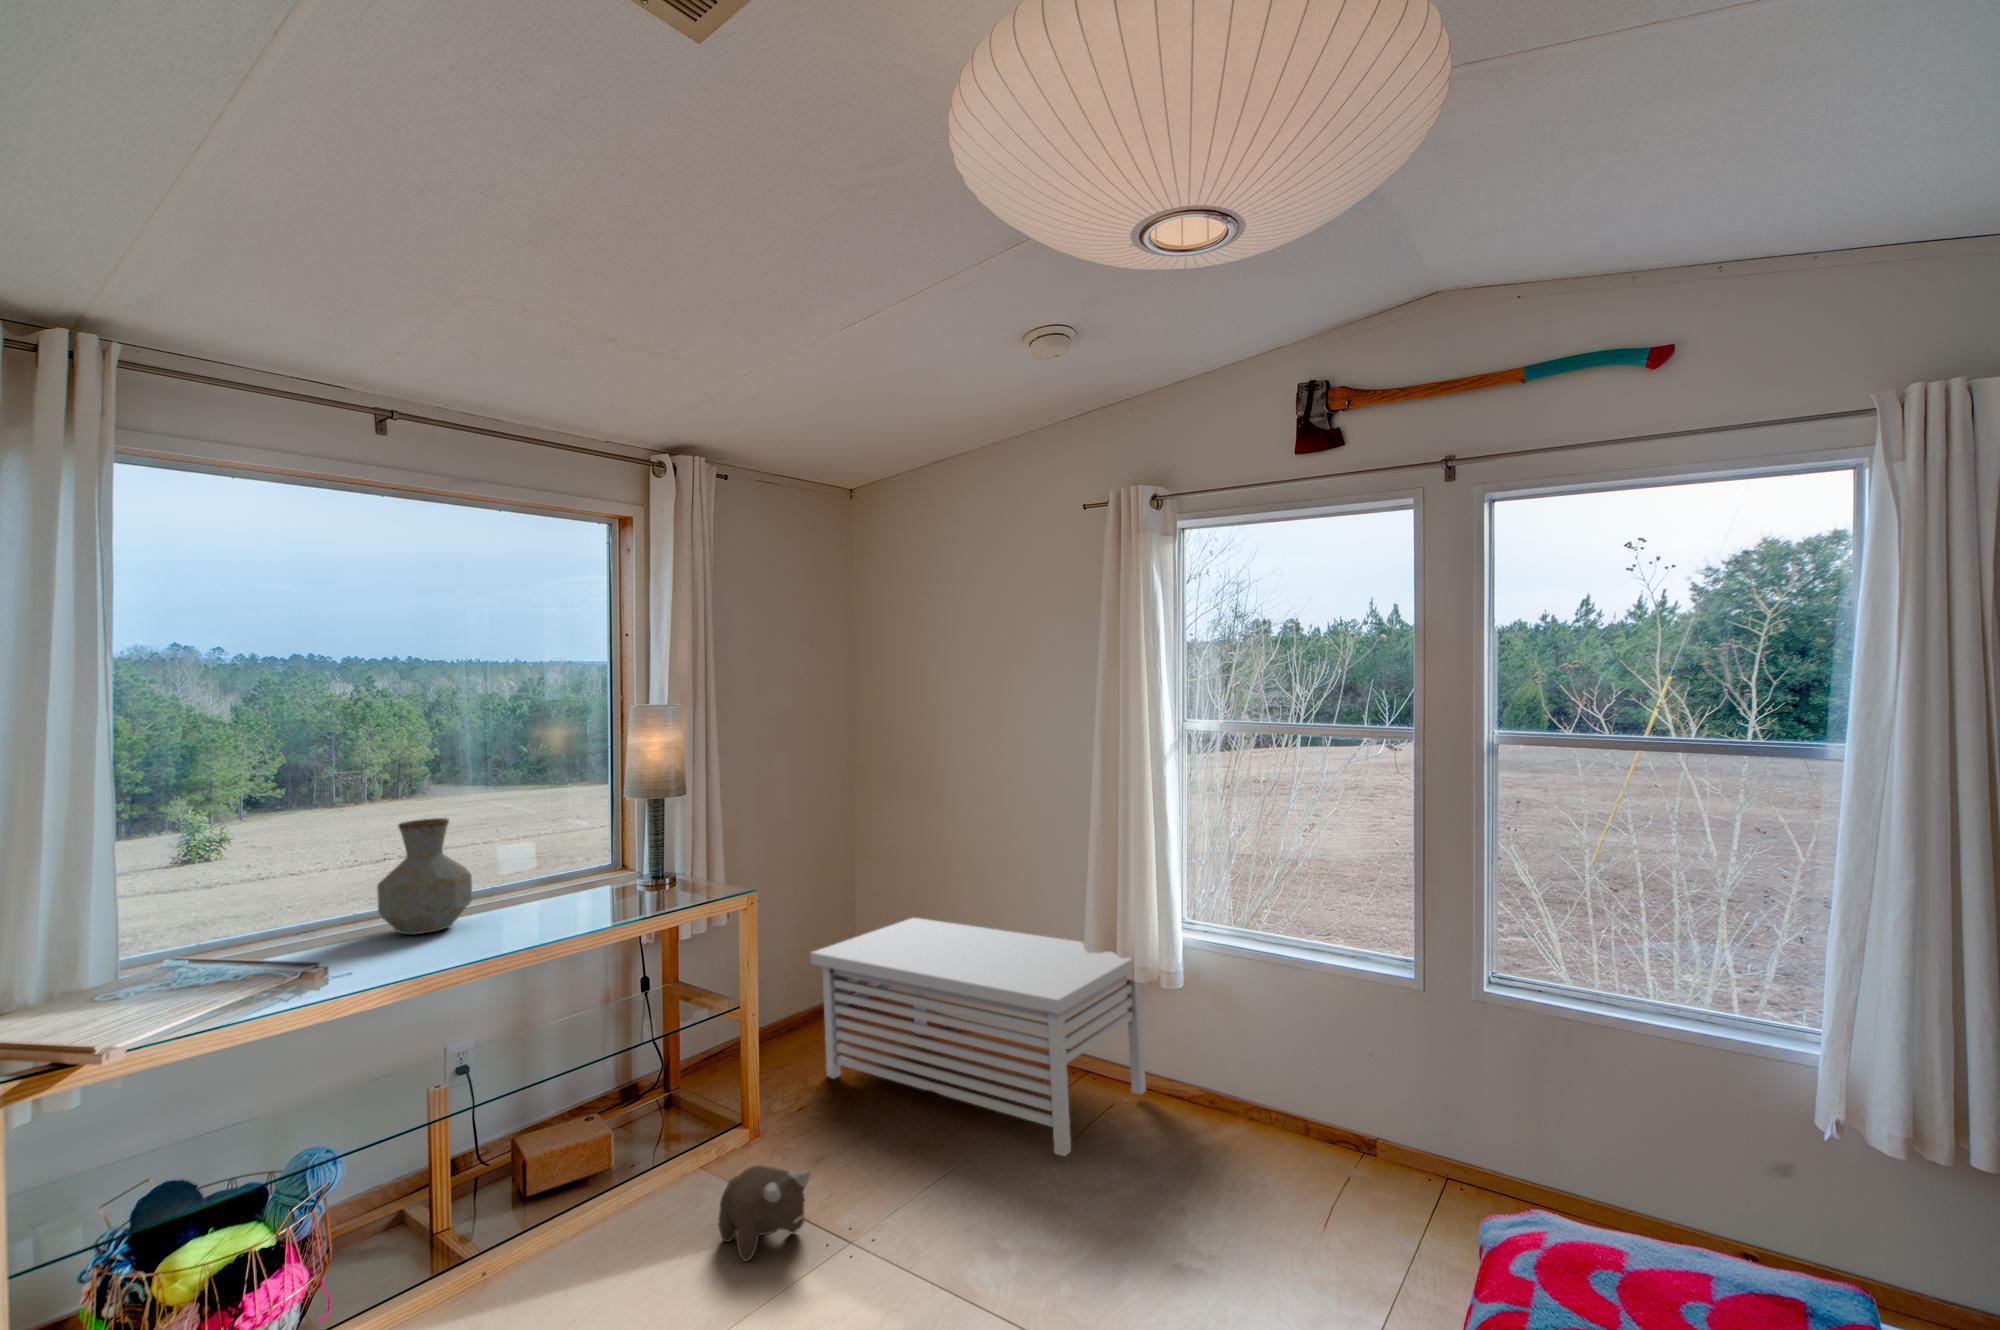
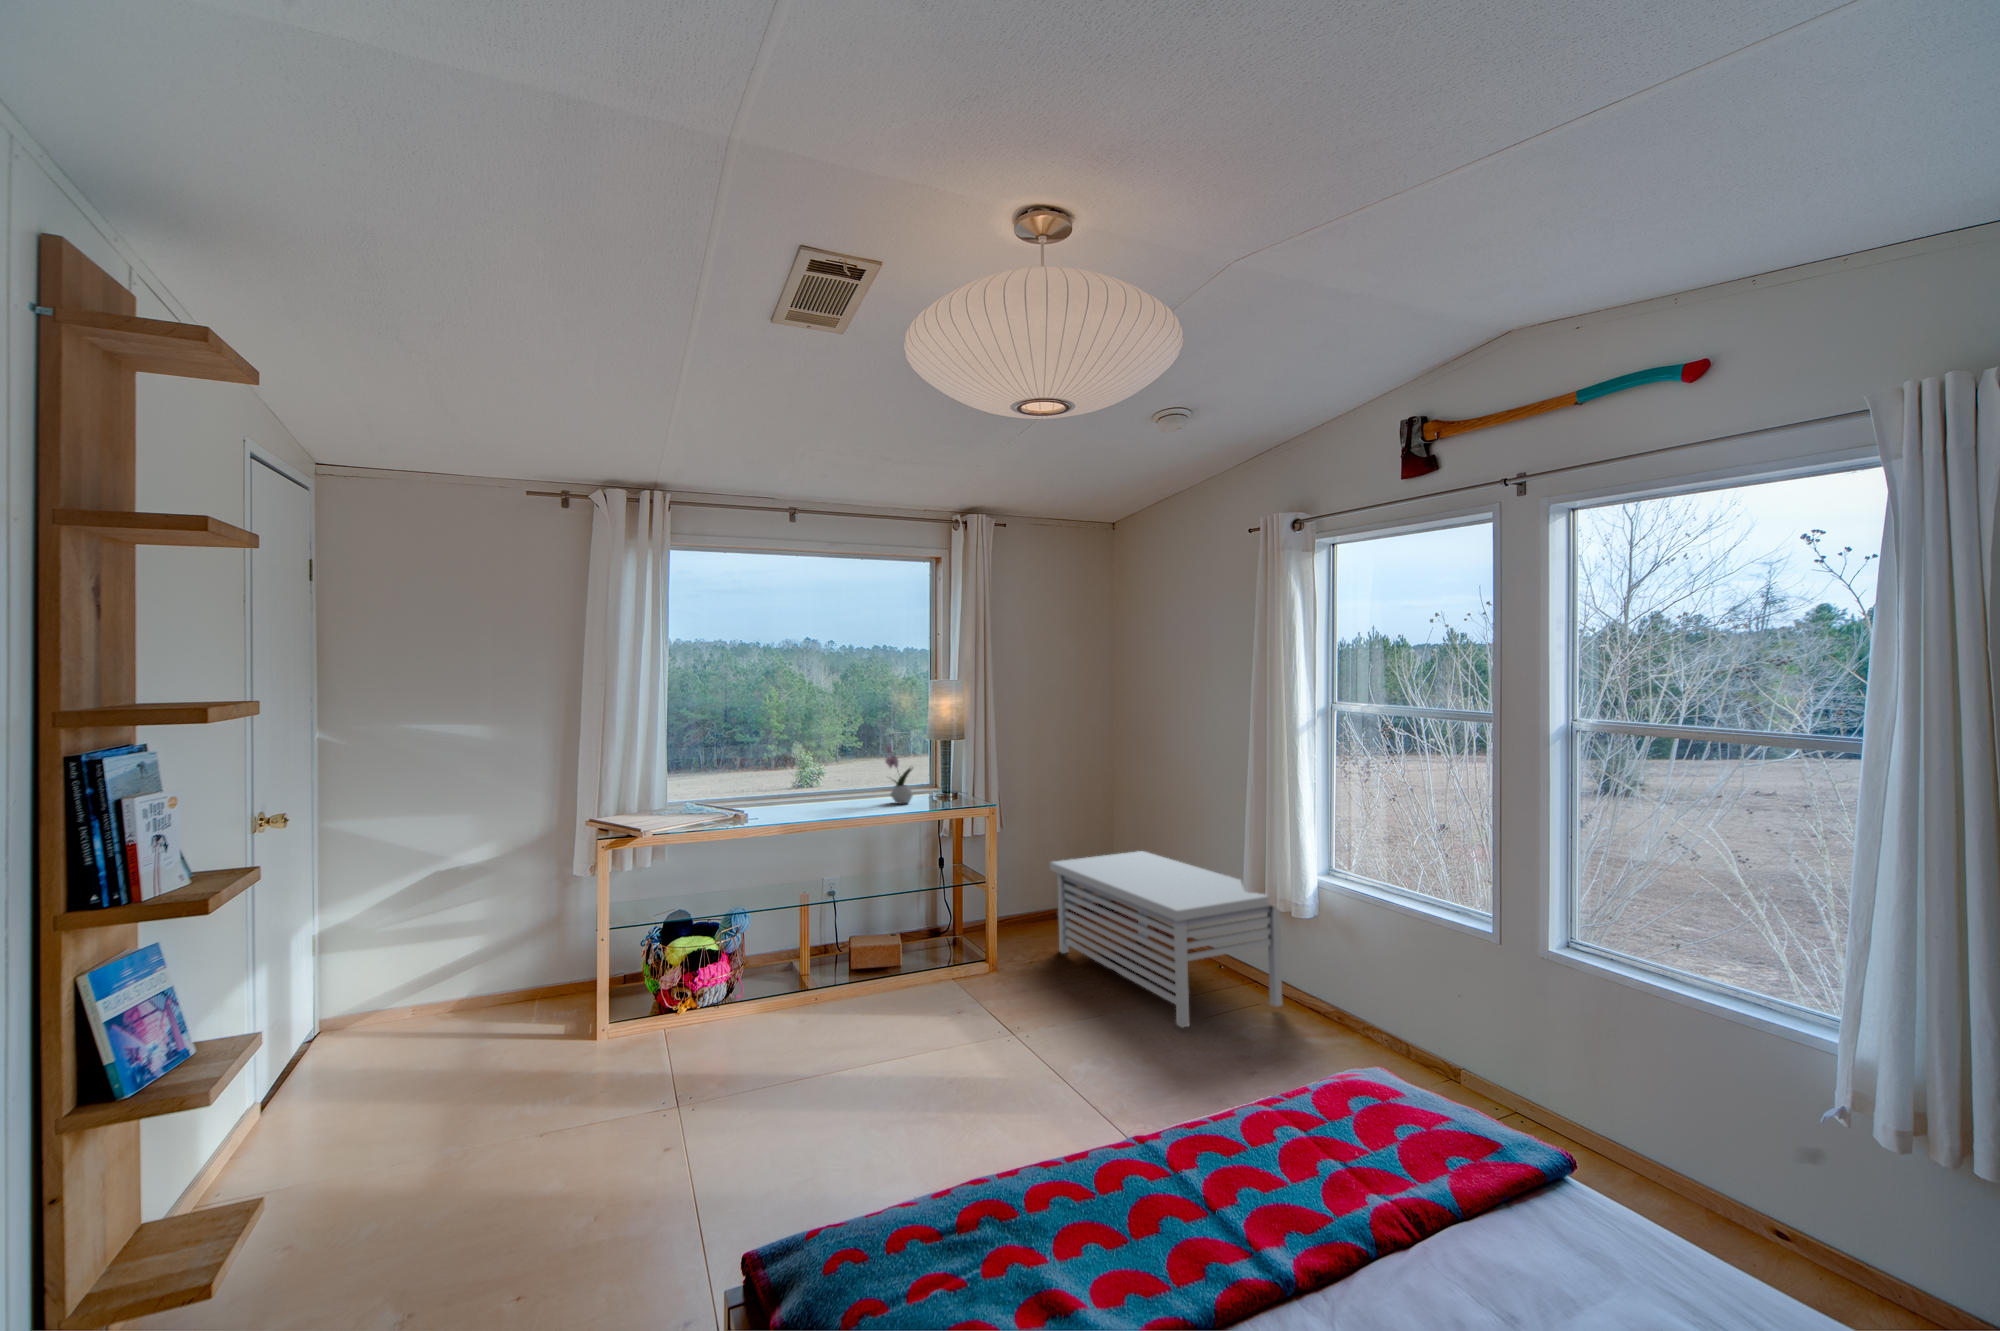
flower arrangement: none [560,788,614,899] -> present [886,735,913,804]
vase: present [377,818,472,935] -> none [783,746,829,810]
plush toy: present [719,1165,811,1261] -> none [940,977,990,1031]

